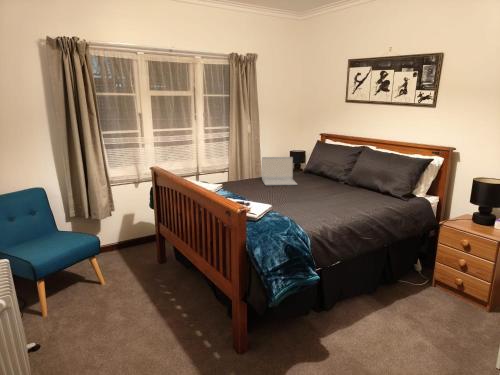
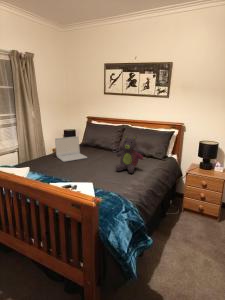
stuffed bear: none [319,156,359,206] -> present [116,135,143,173]

